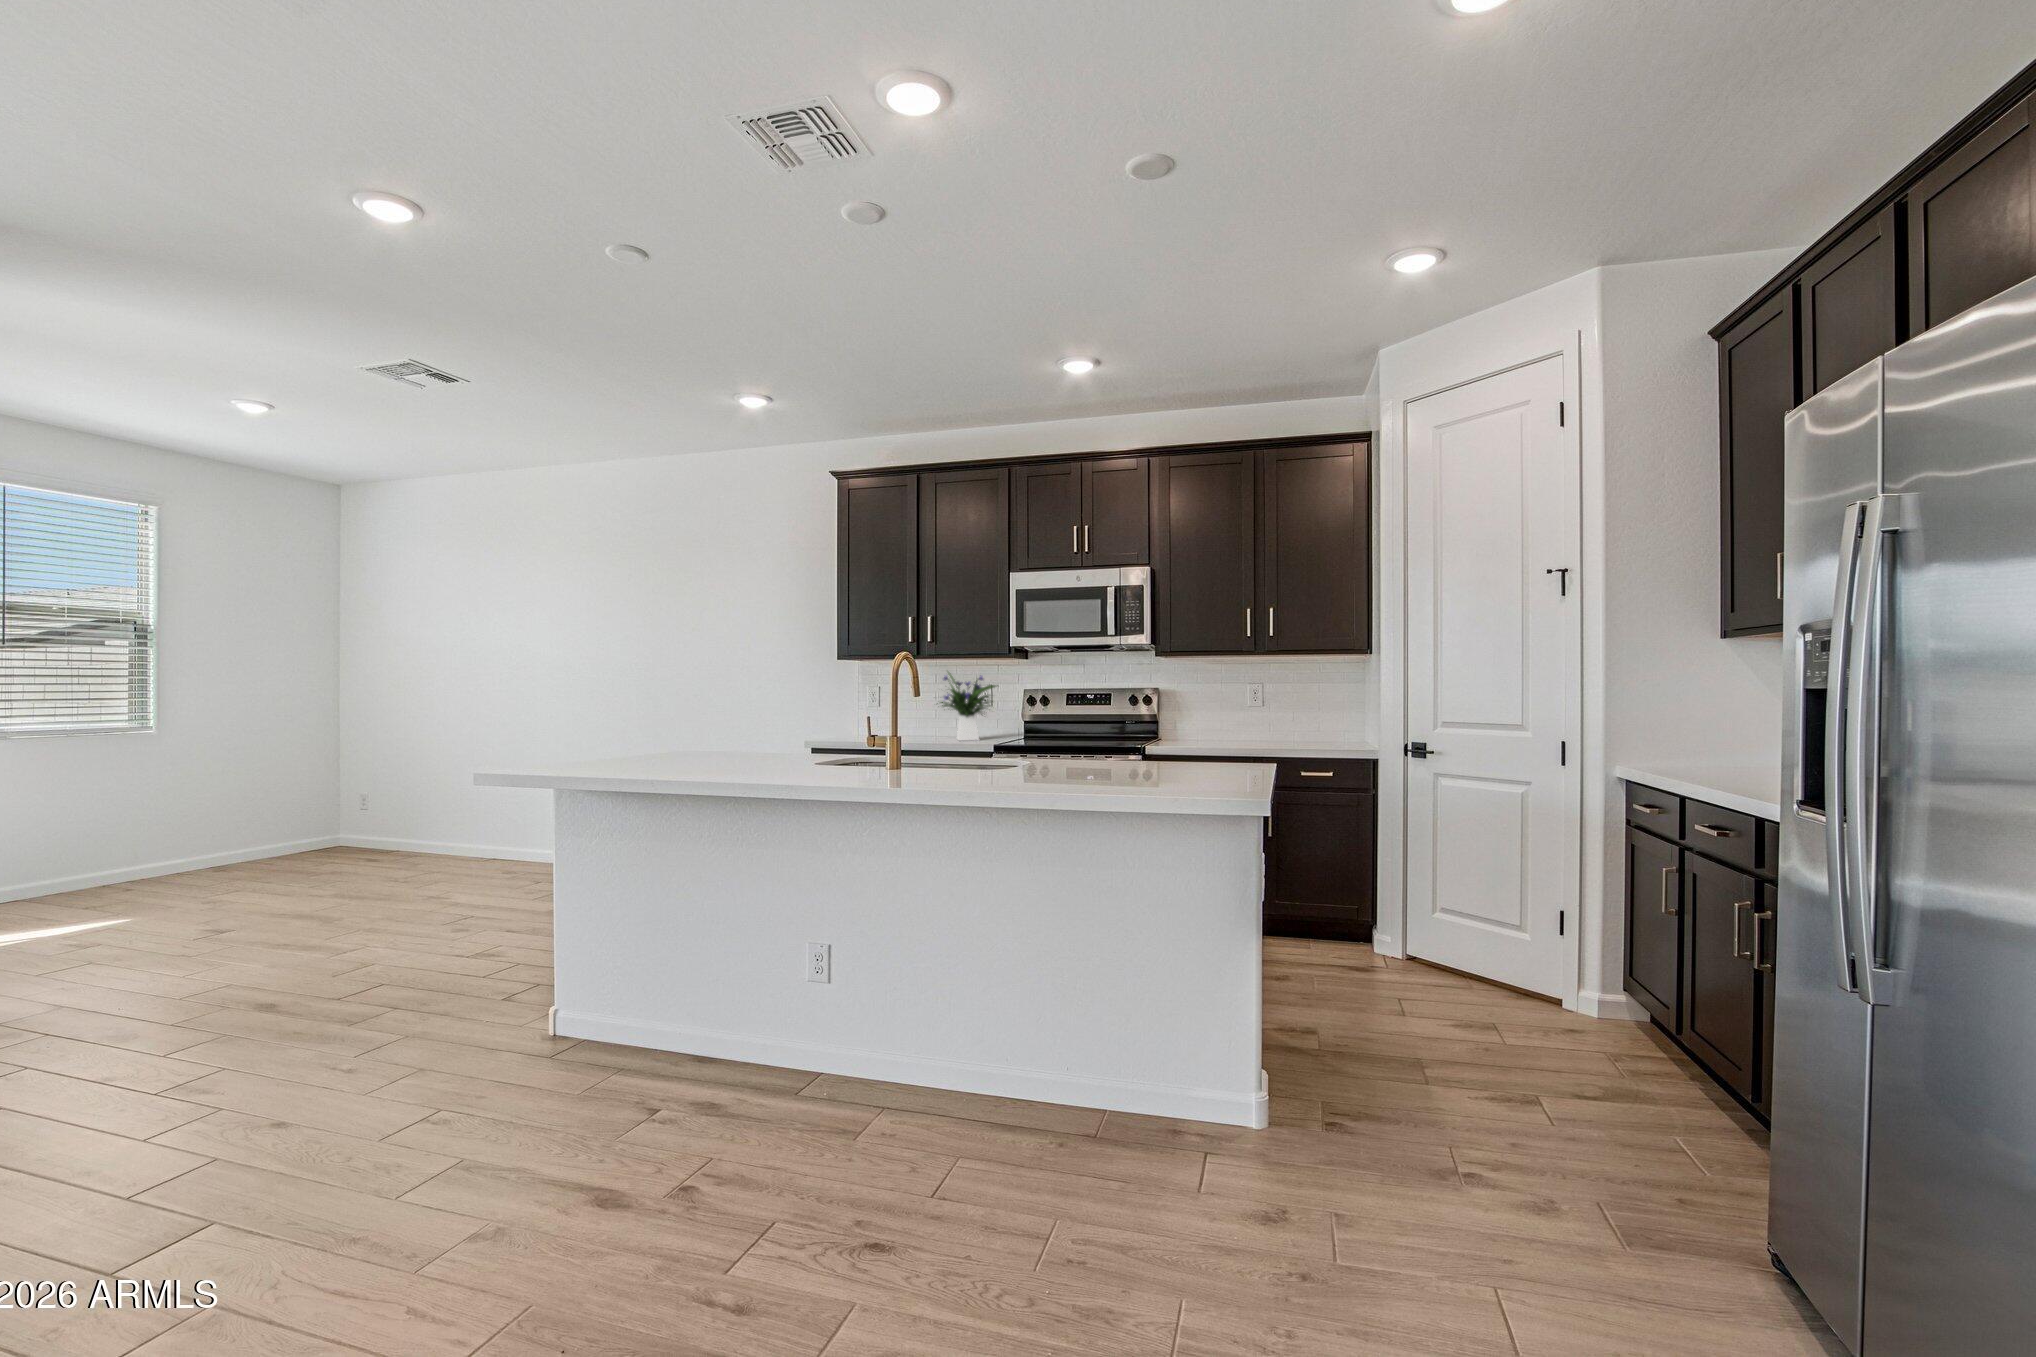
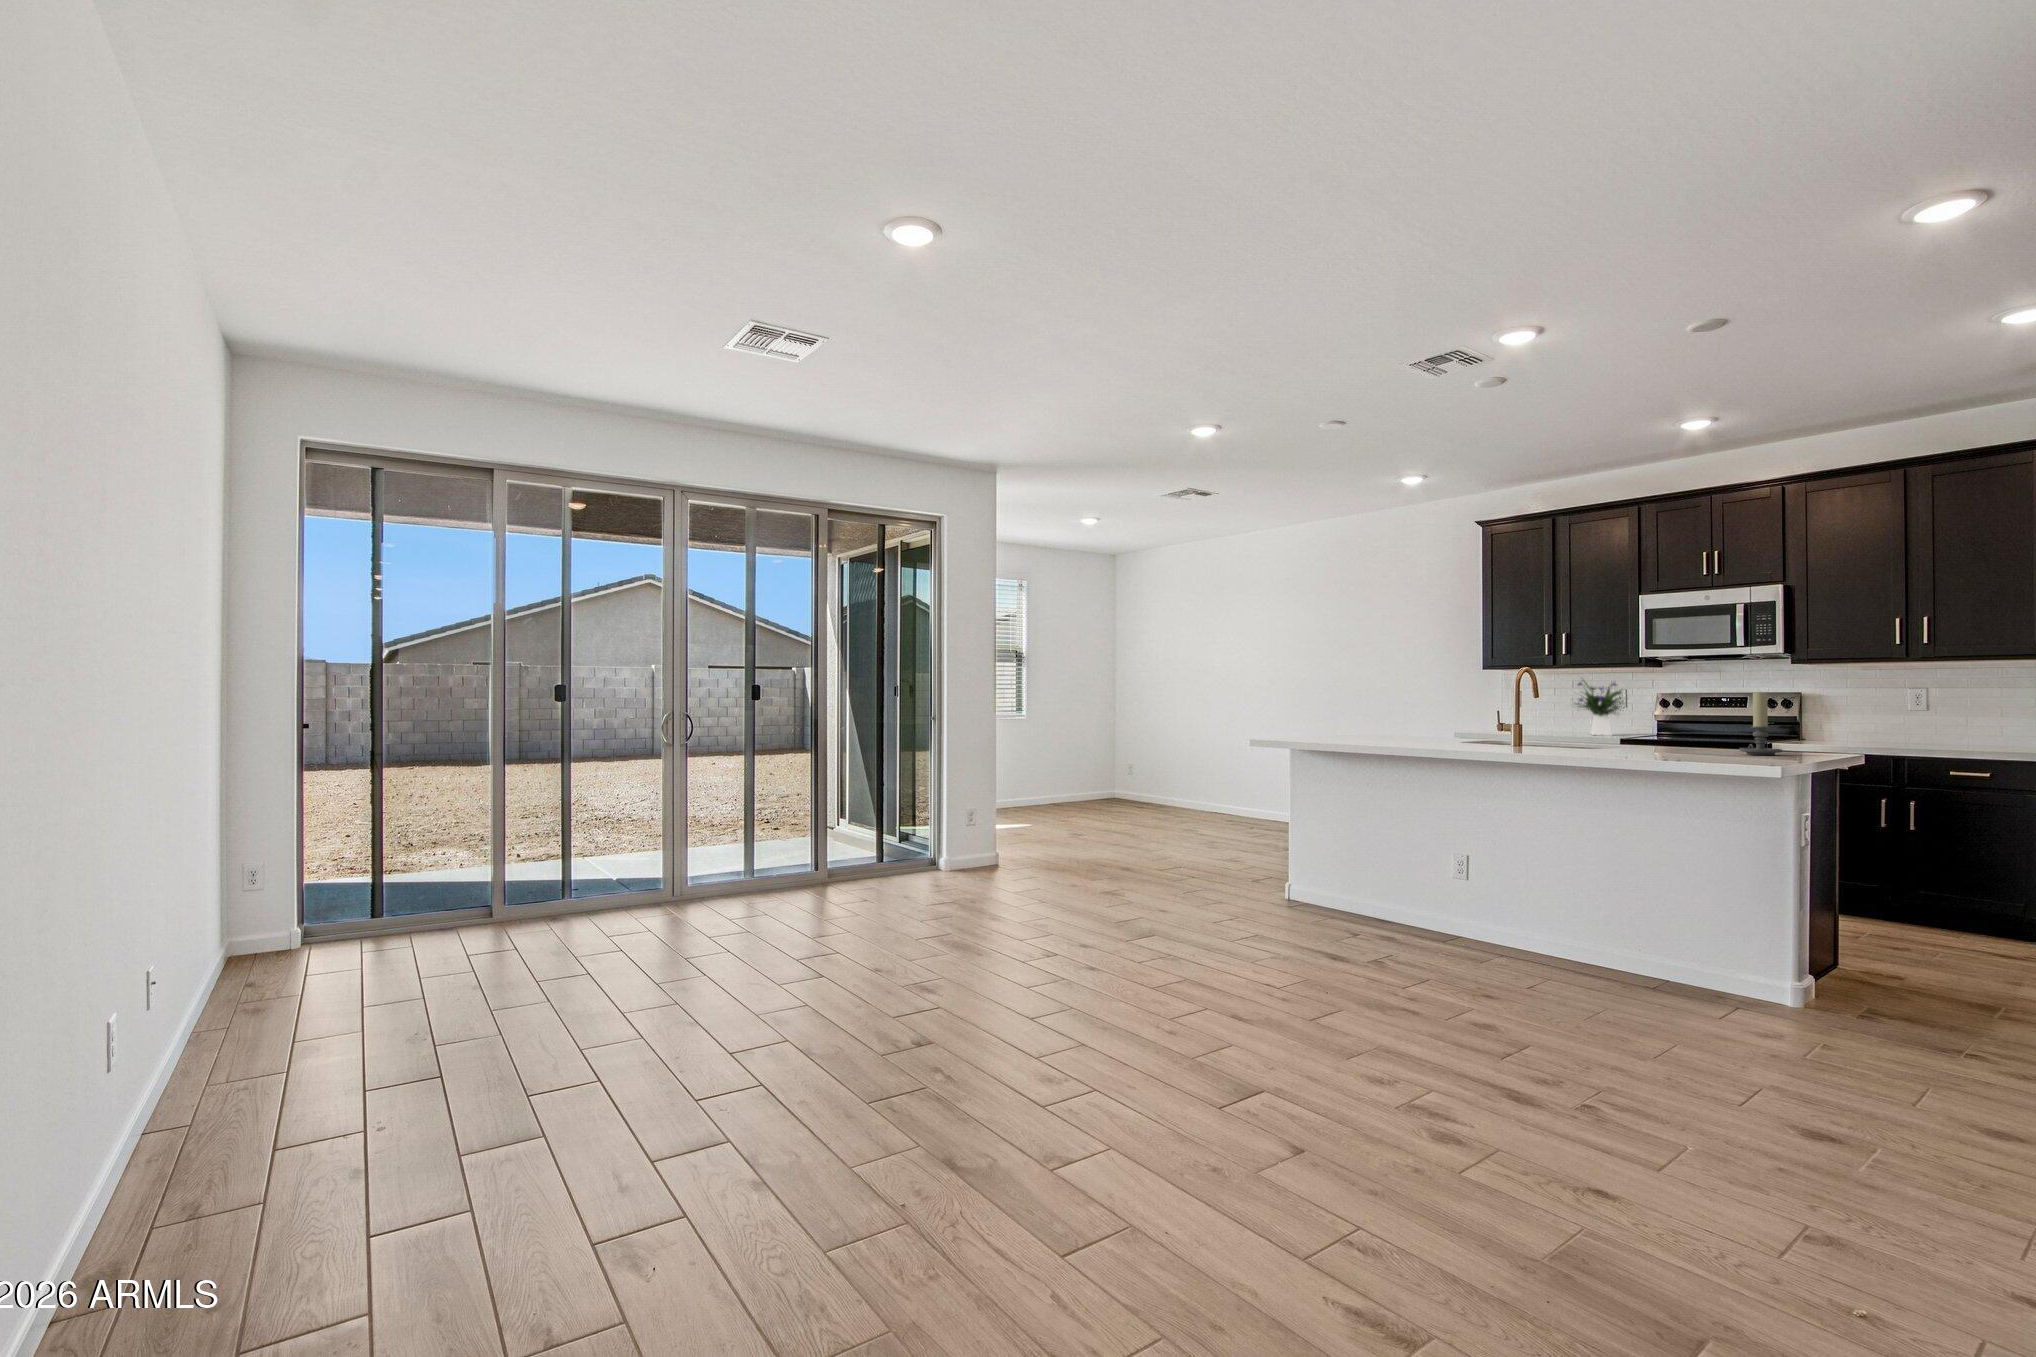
candle holder: none [1153,704,1200,792] -> present [1739,692,1782,755]

